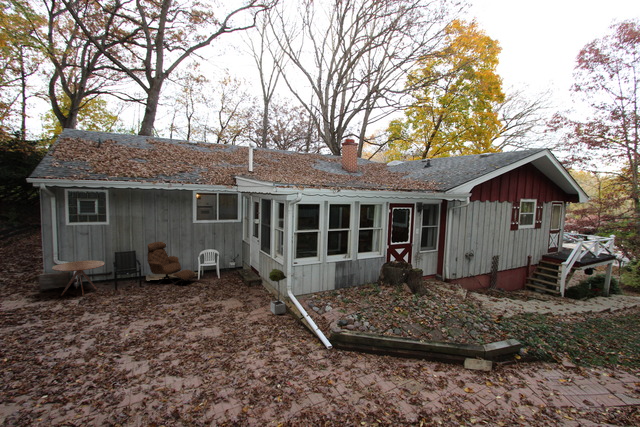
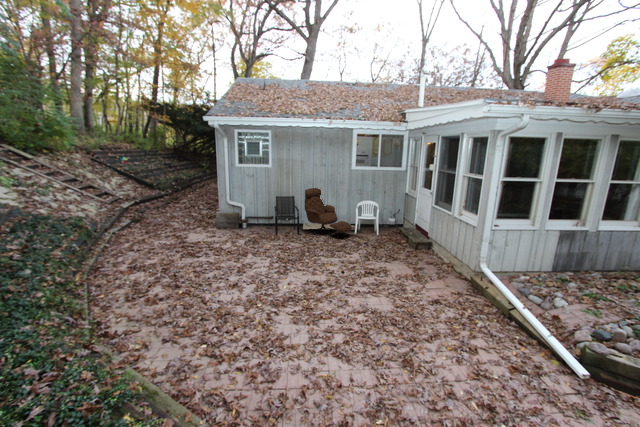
round table: present [52,261,105,296] -> none [224,203,266,237]
potted tree: present [269,269,287,315] -> none [454,231,485,295]

